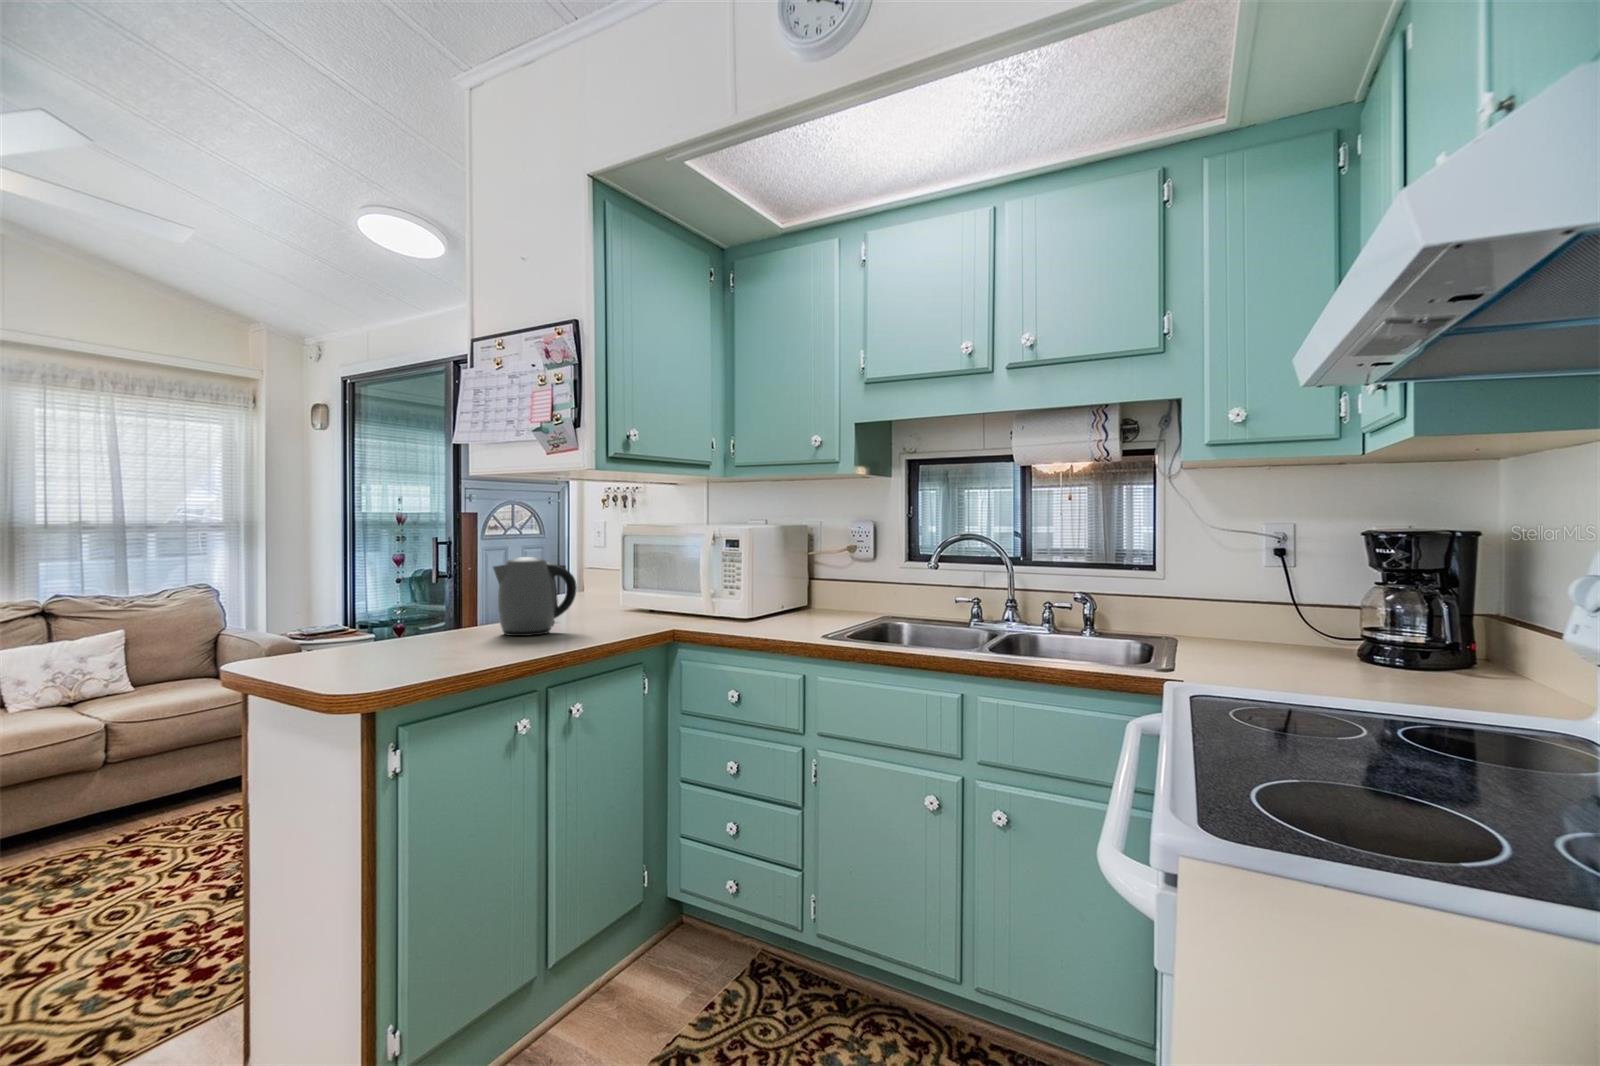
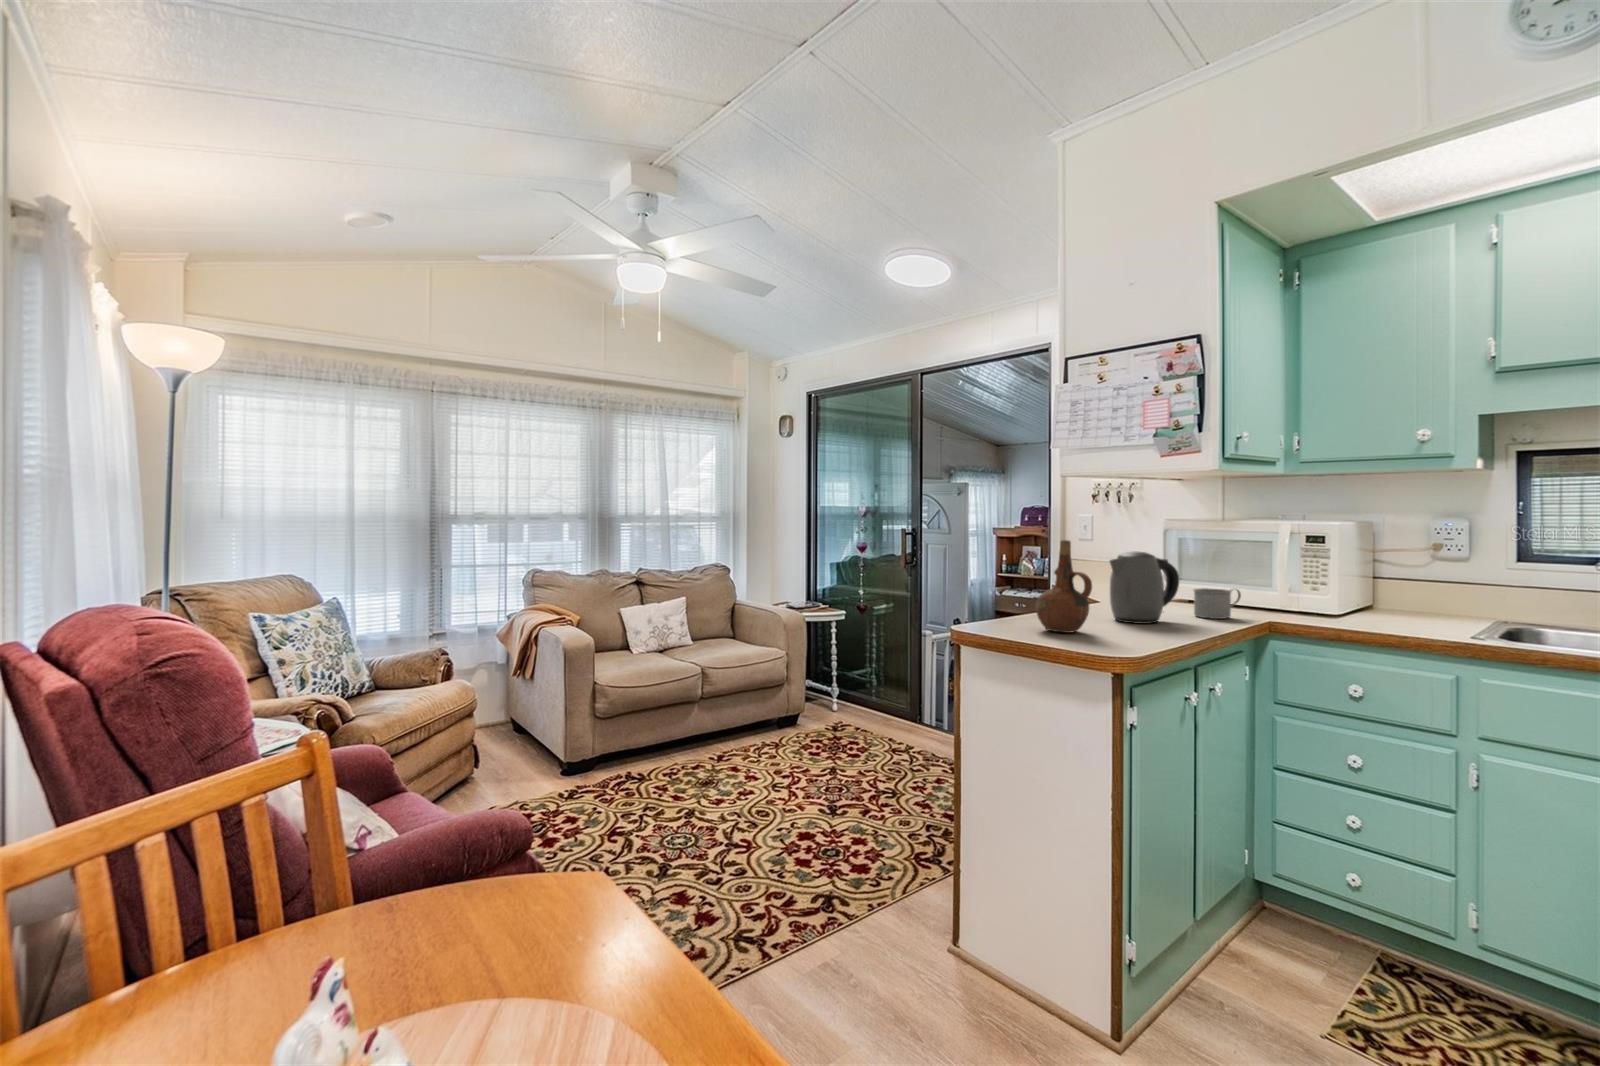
ceramic pitcher: none [362,542,428,650] -> present [1036,540,1092,633]
mug: none [609,596,657,628] -> present [1194,588,1241,619]

